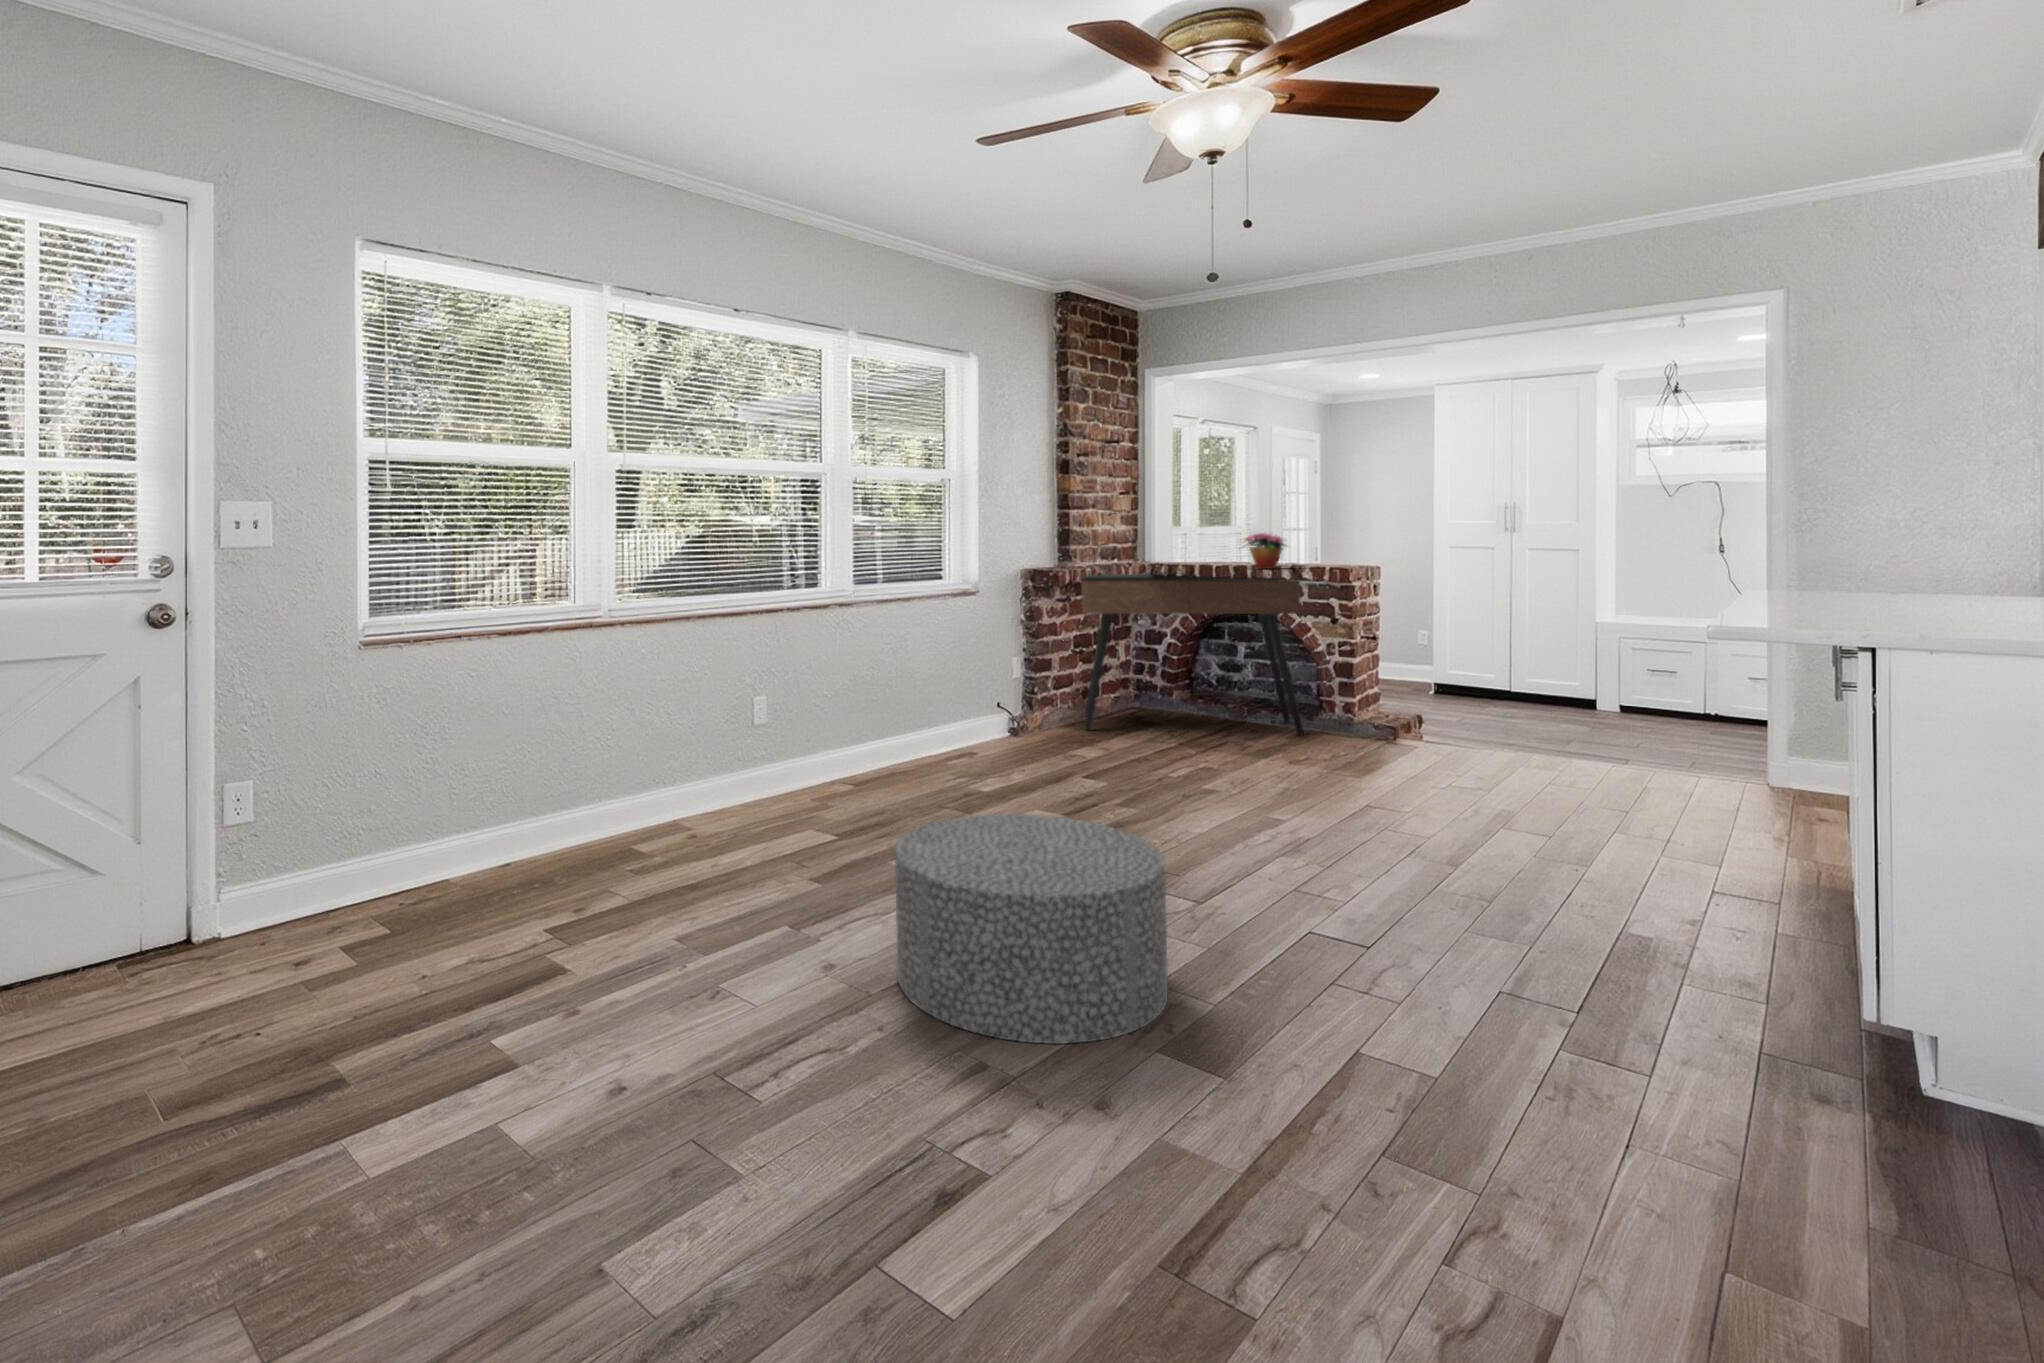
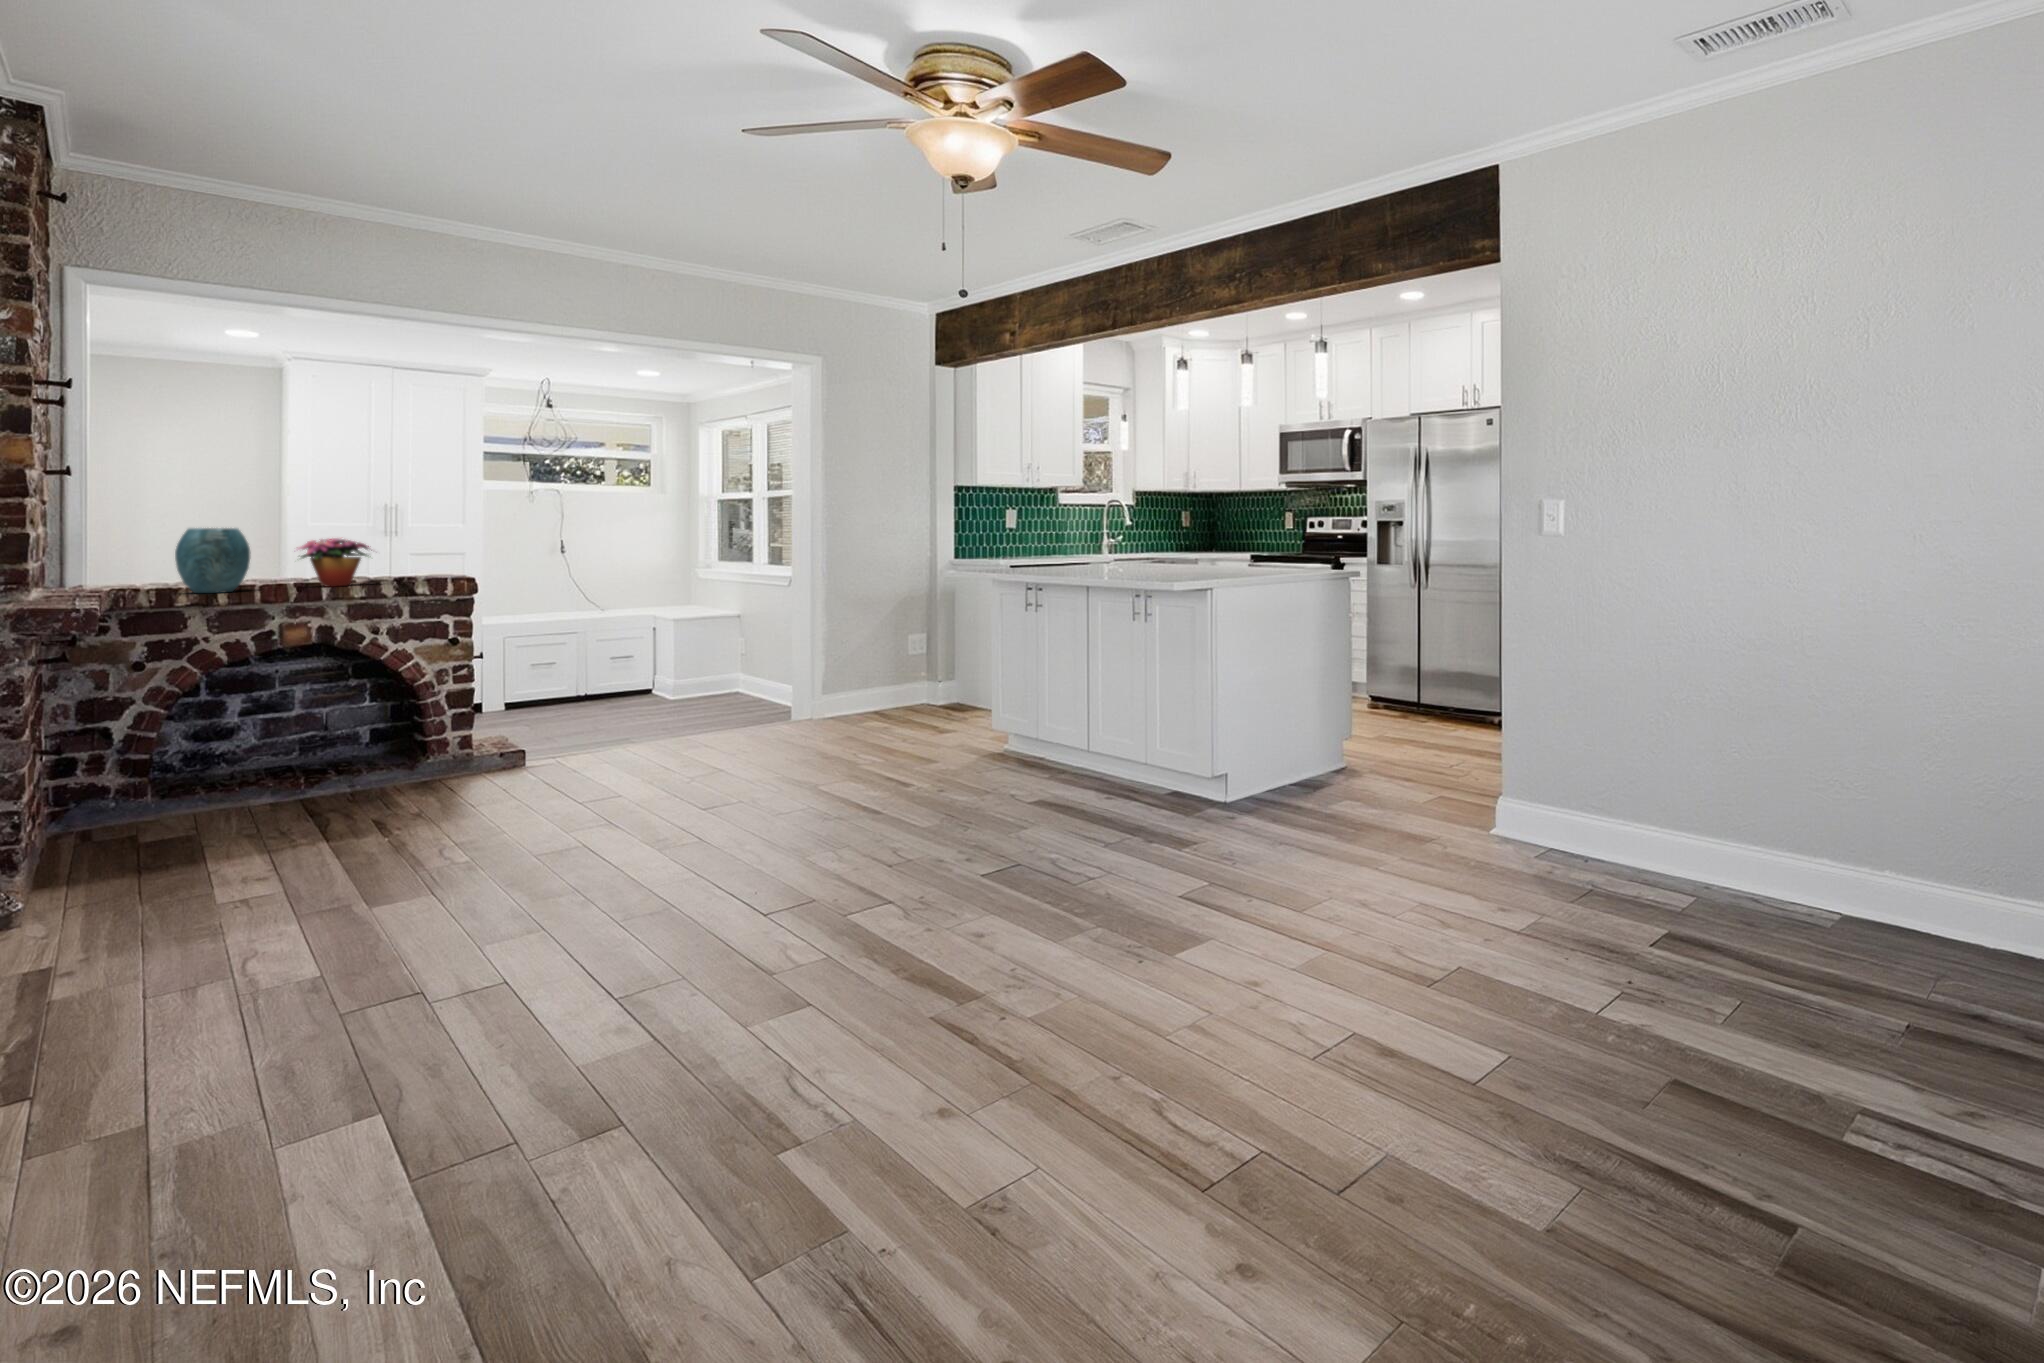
vase: none [1177,526,1215,570] -> present [175,528,250,593]
console table: present [1082,573,1304,736] -> none [74,589,447,860]
ottoman: present [895,814,1168,1044] -> none [1052,762,1268,930]

